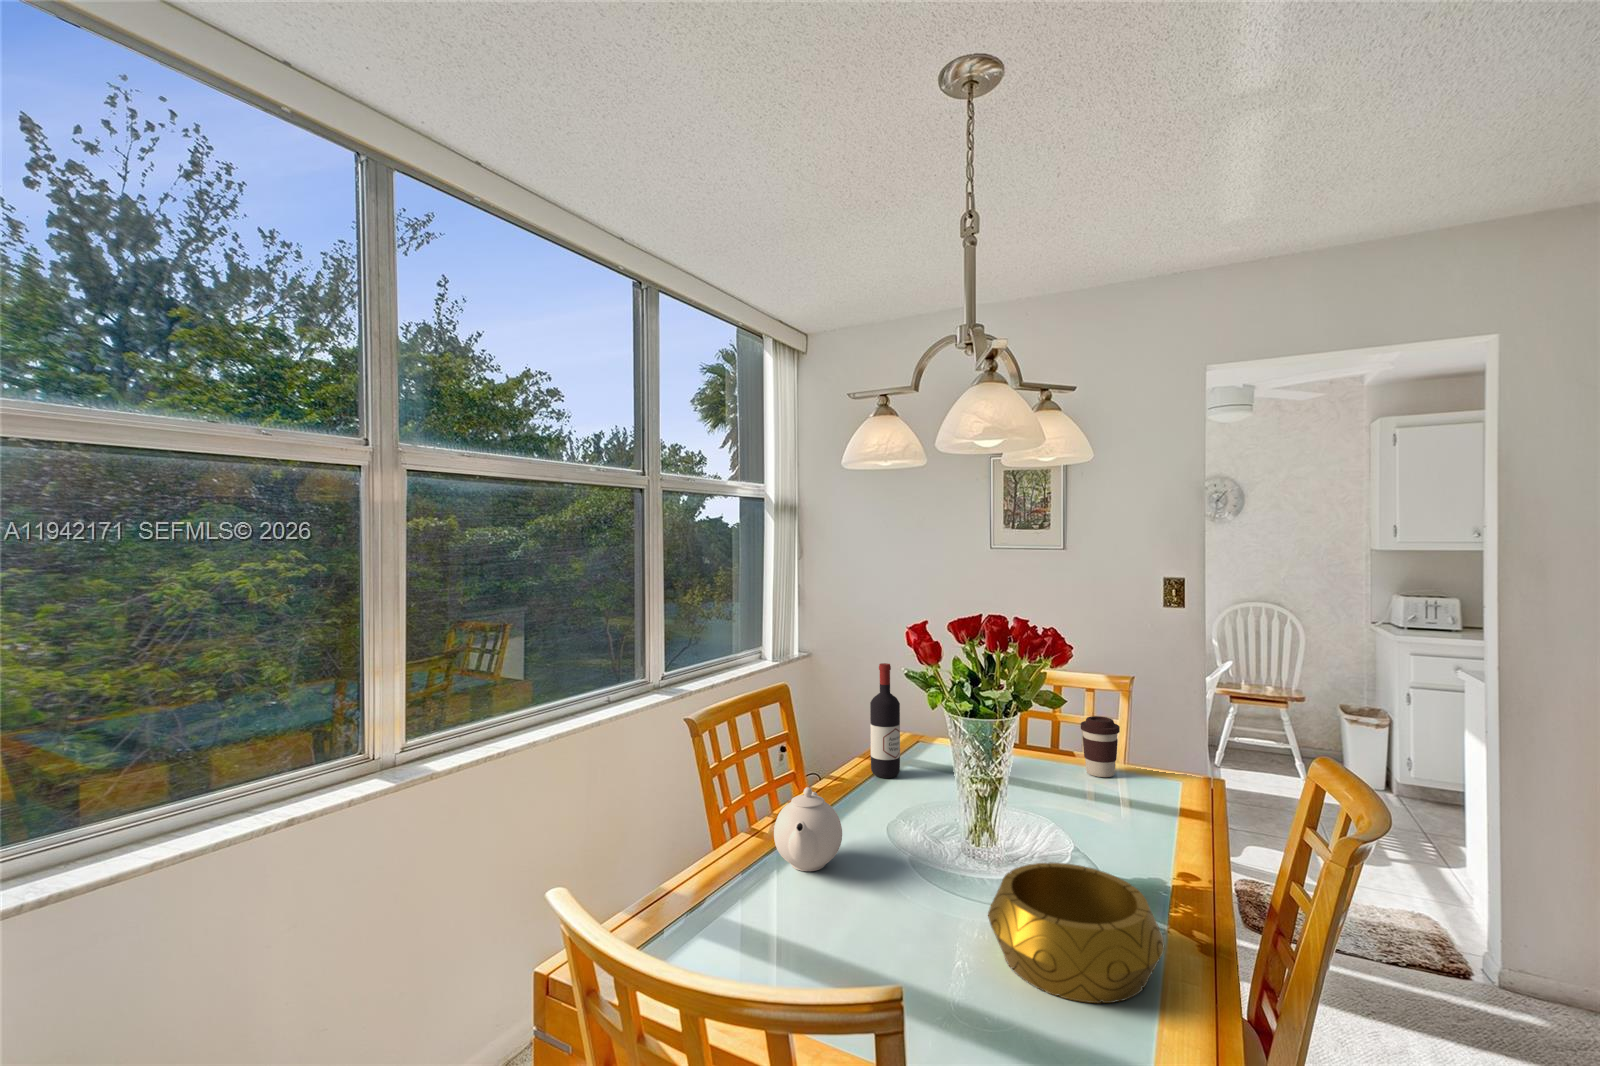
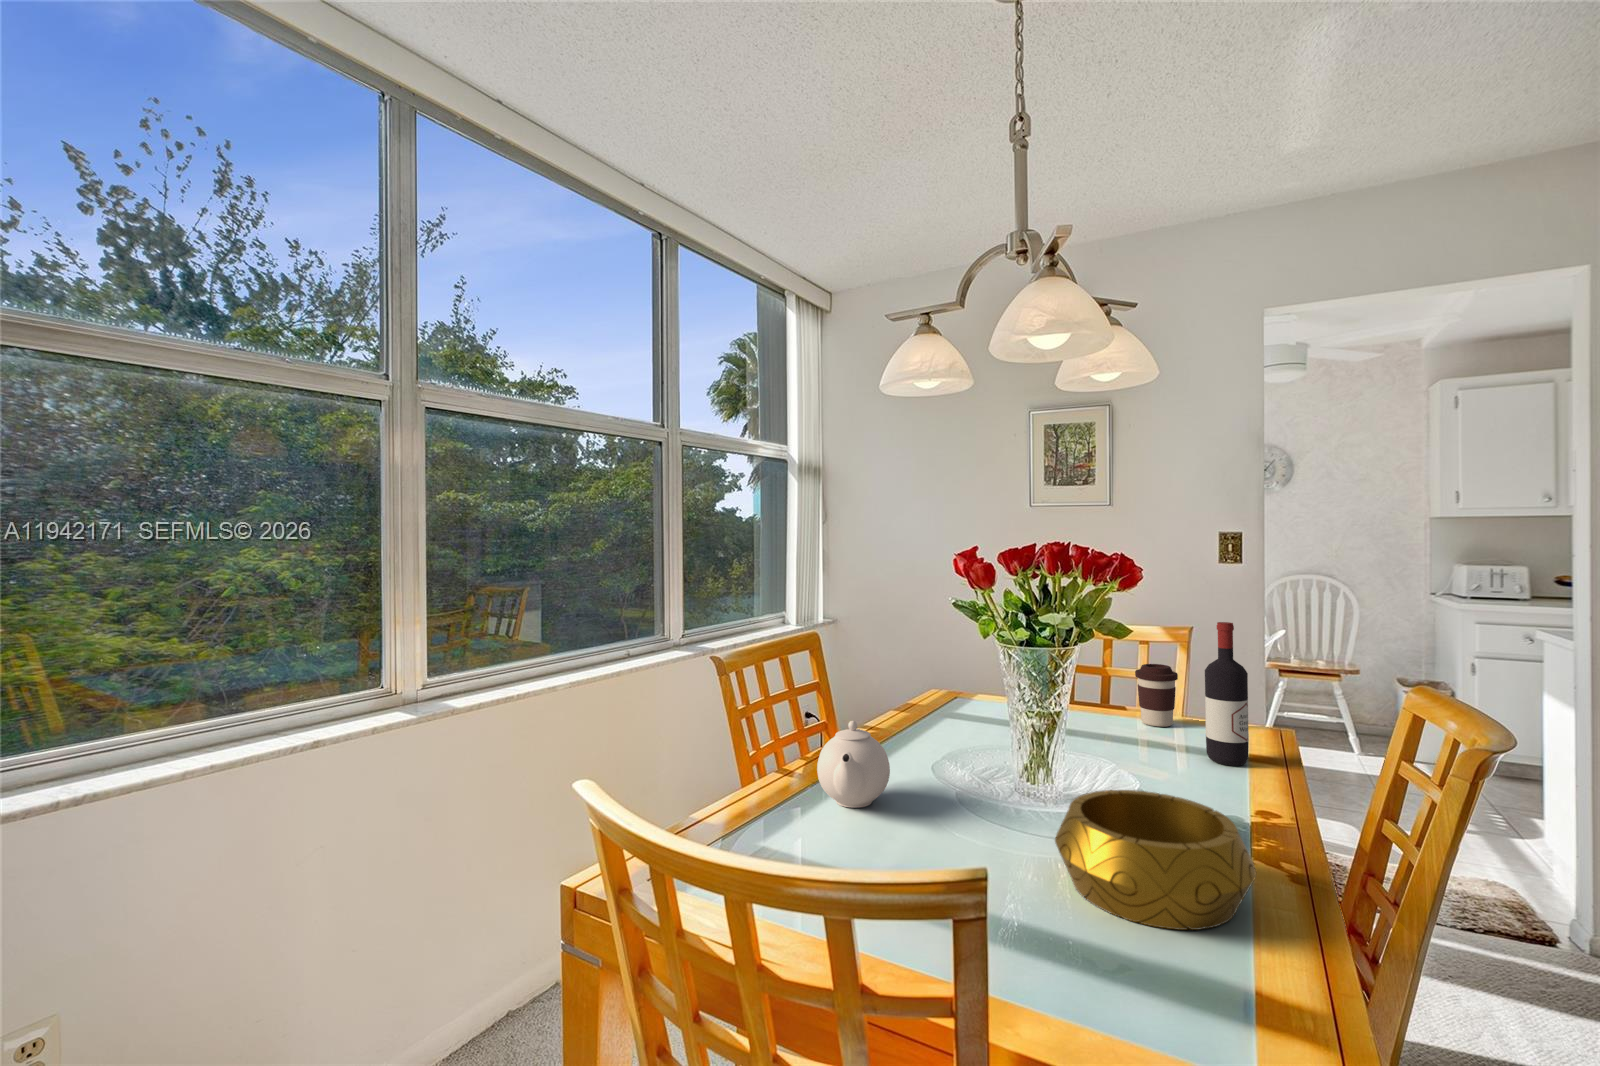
wine bottle: present [870,663,900,778] -> present [1205,622,1249,766]

